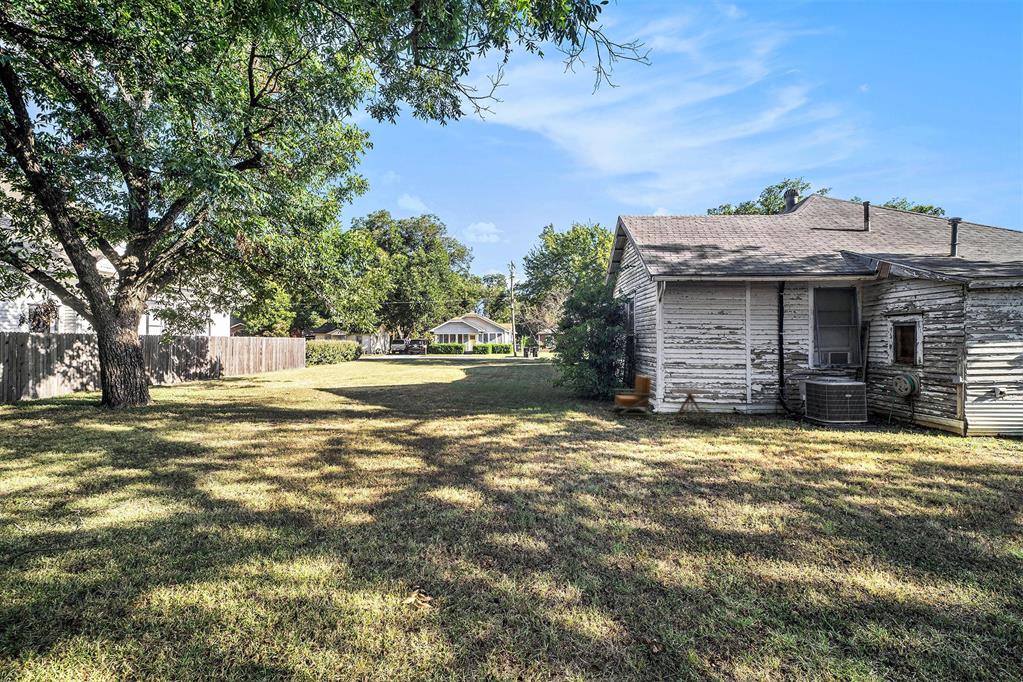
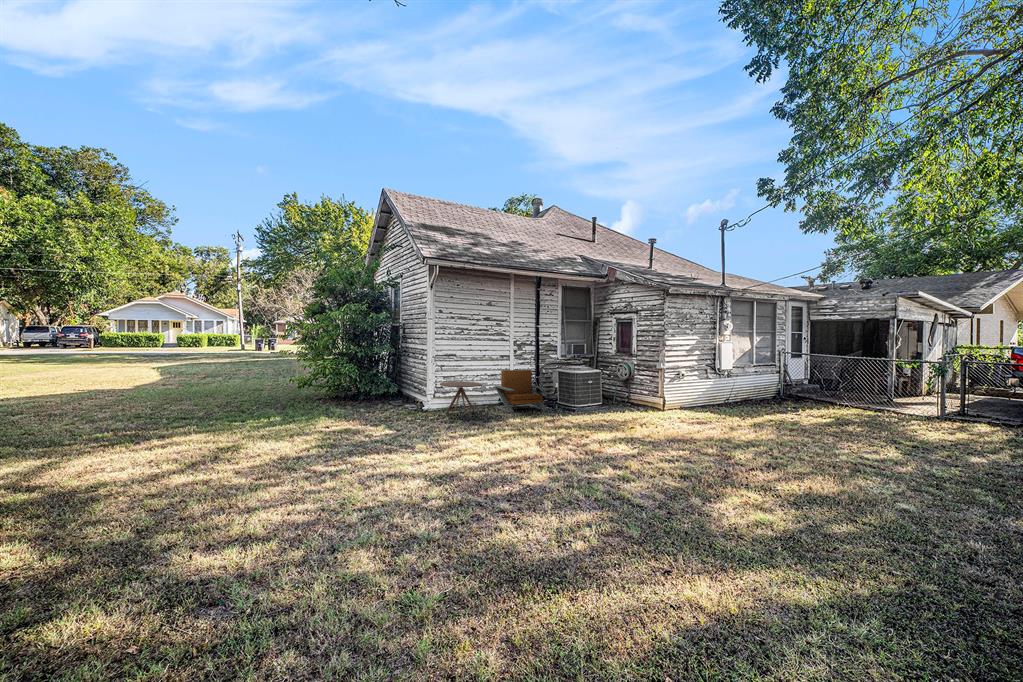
lounge chair: present [613,375,655,415] -> present [495,370,548,413]

